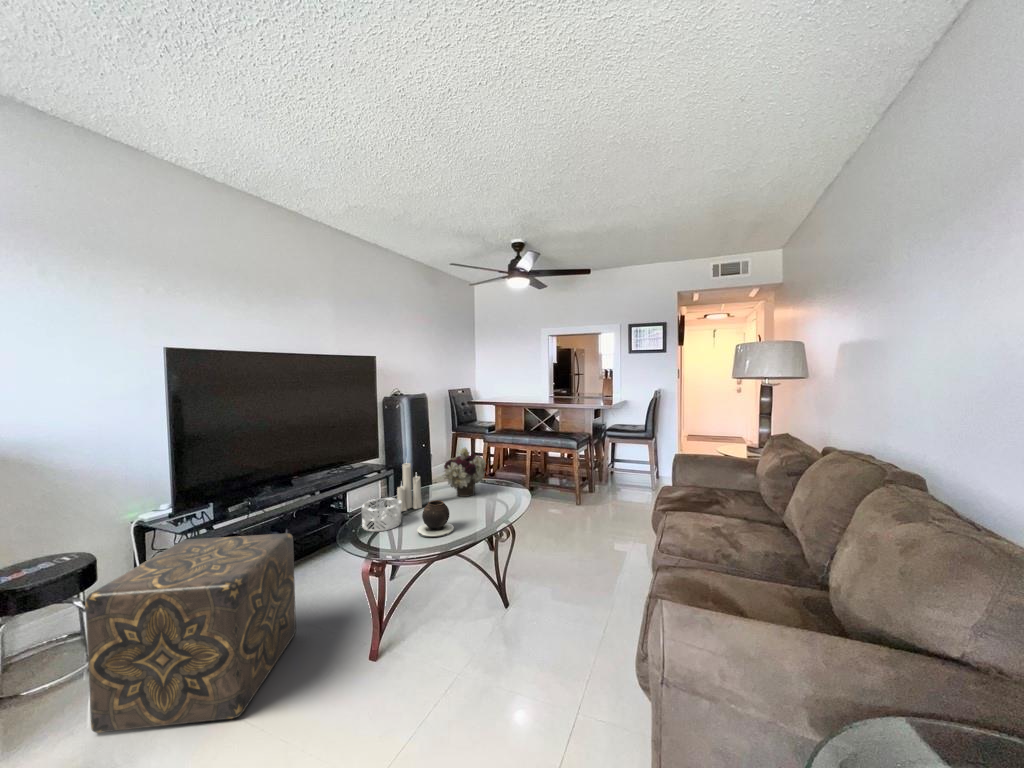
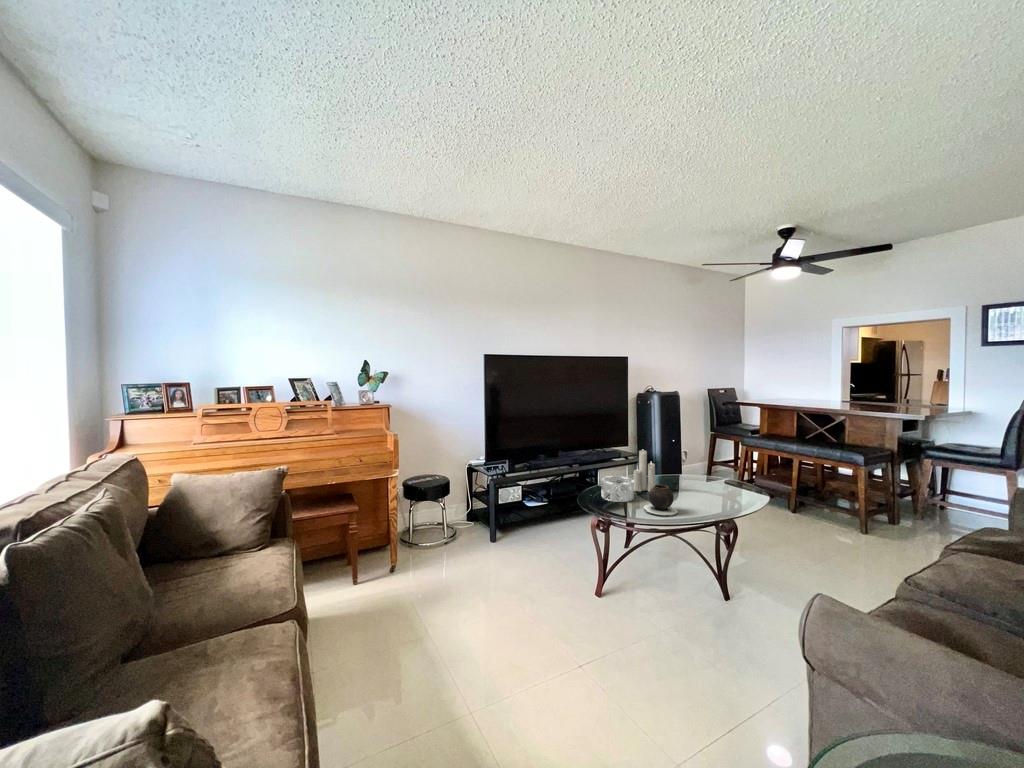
flower arrangement: present [443,447,486,497] -> none [677,443,726,491]
ottoman: present [85,533,296,733] -> none [445,479,552,596]

